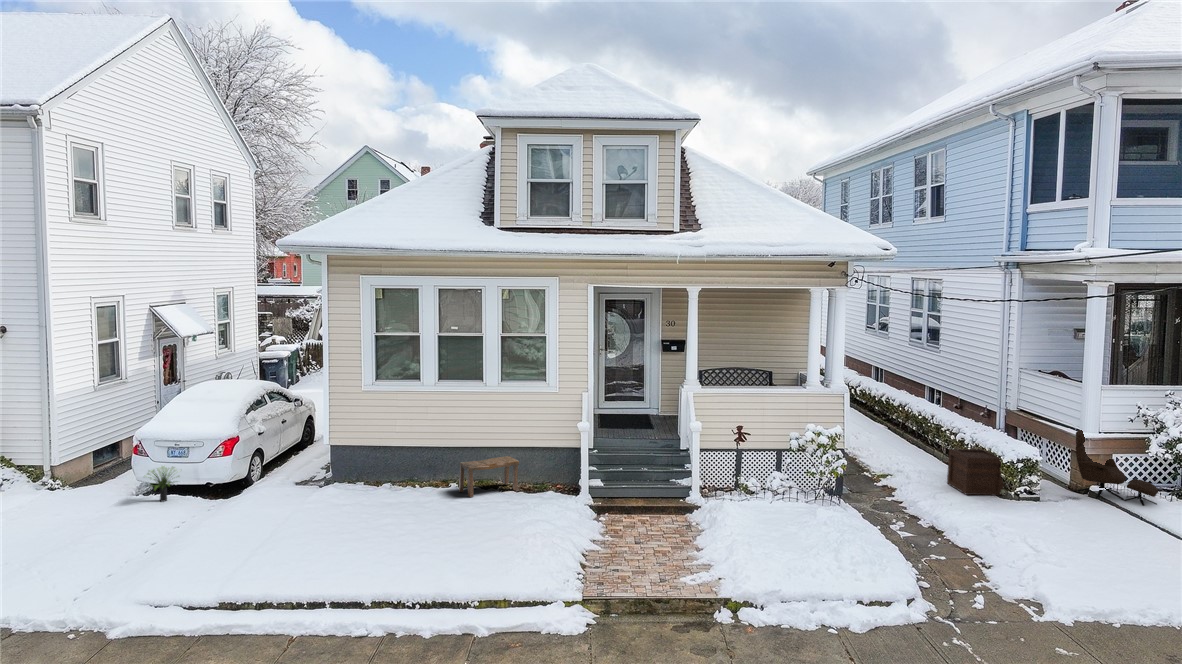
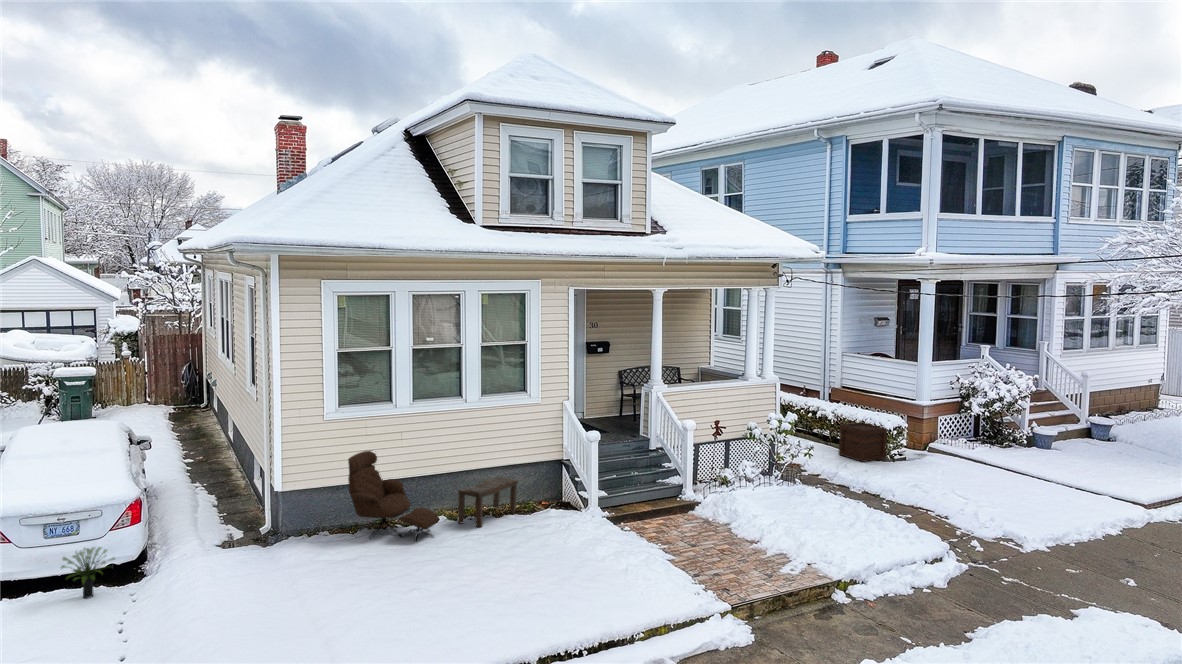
lounge chair: present [1076,430,1158,506] -> present [348,451,439,541]

